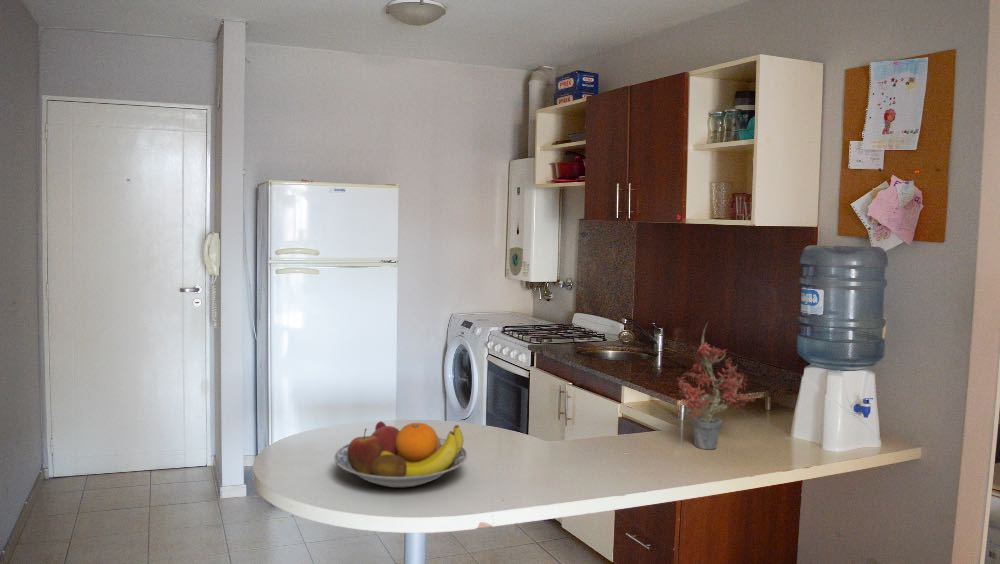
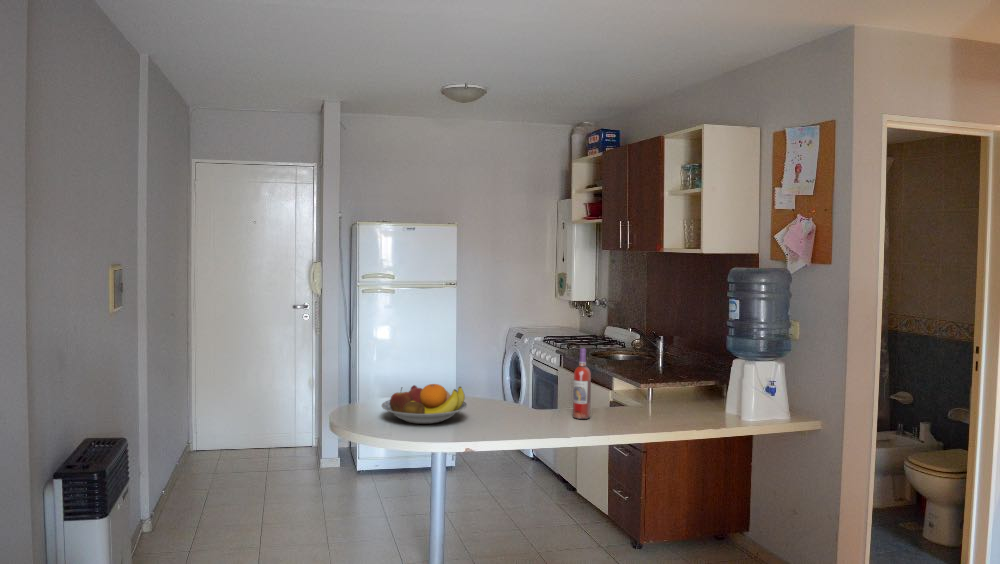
potted plant: present [677,325,754,449] -> none [626,324,687,416]
wine bottle: none [610,360,637,462] -> present [573,348,591,419]

